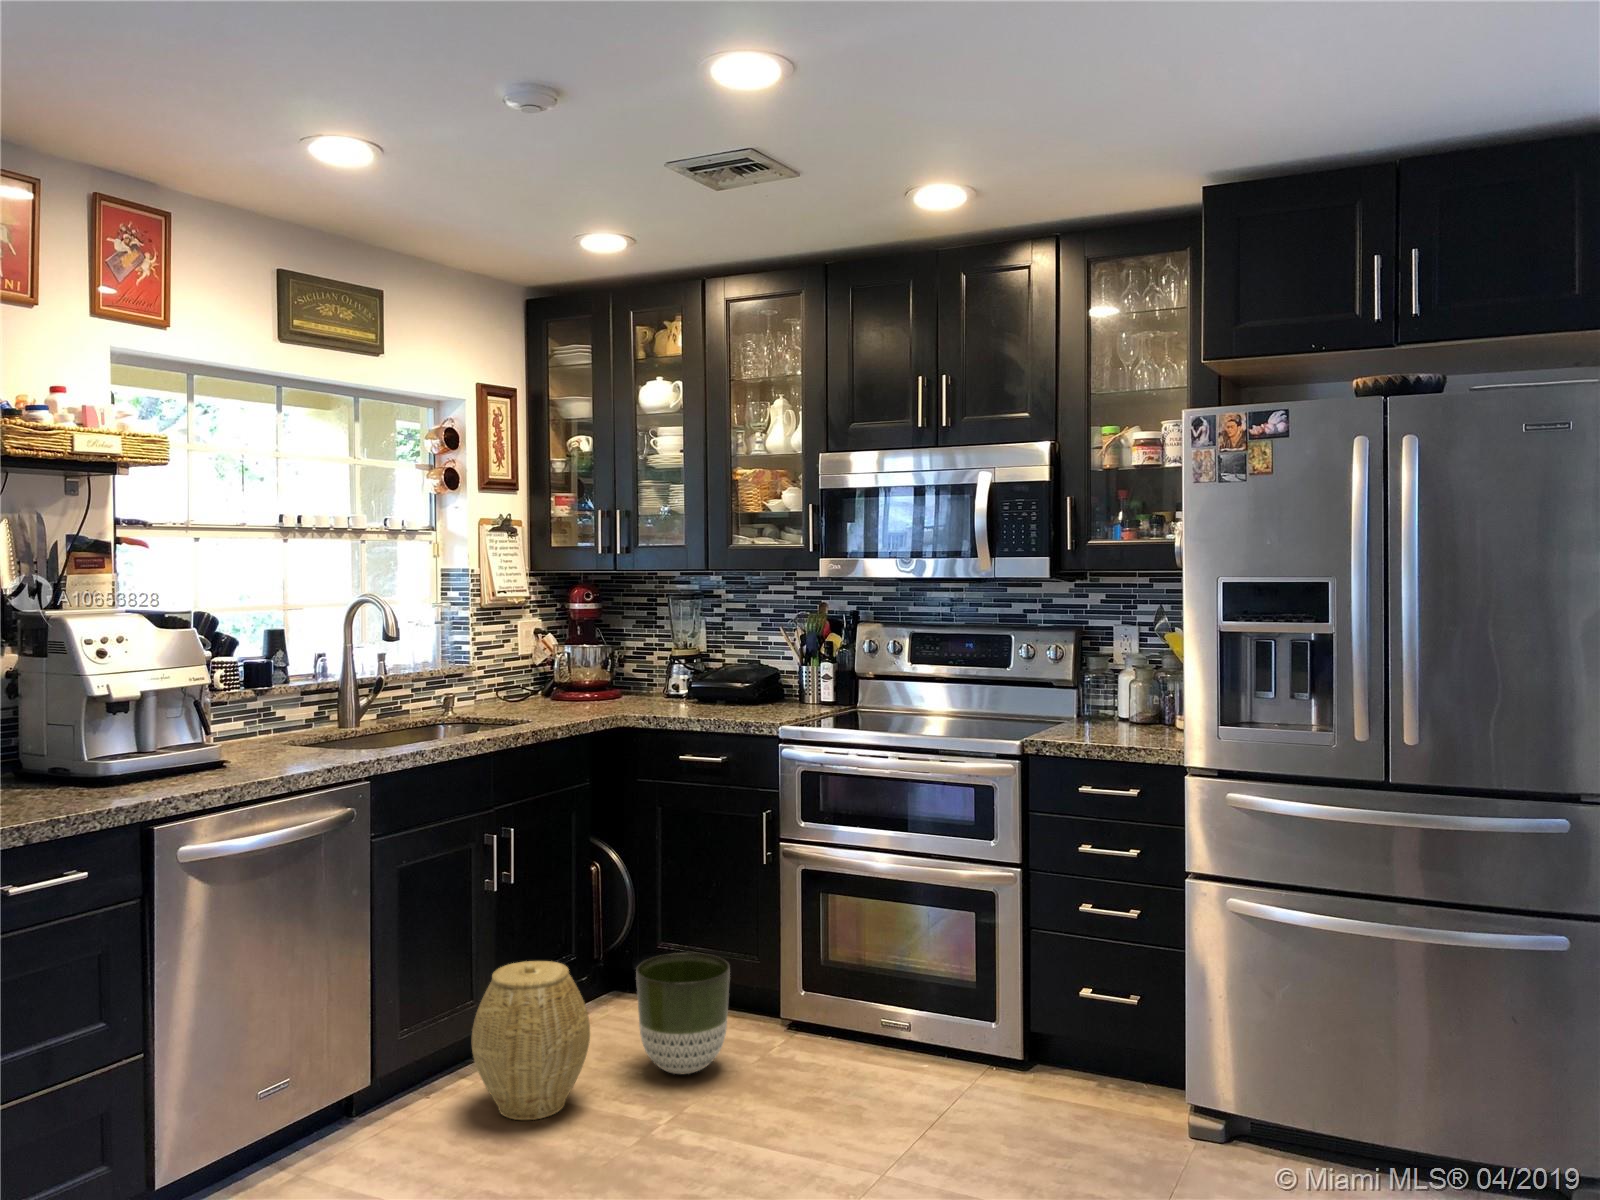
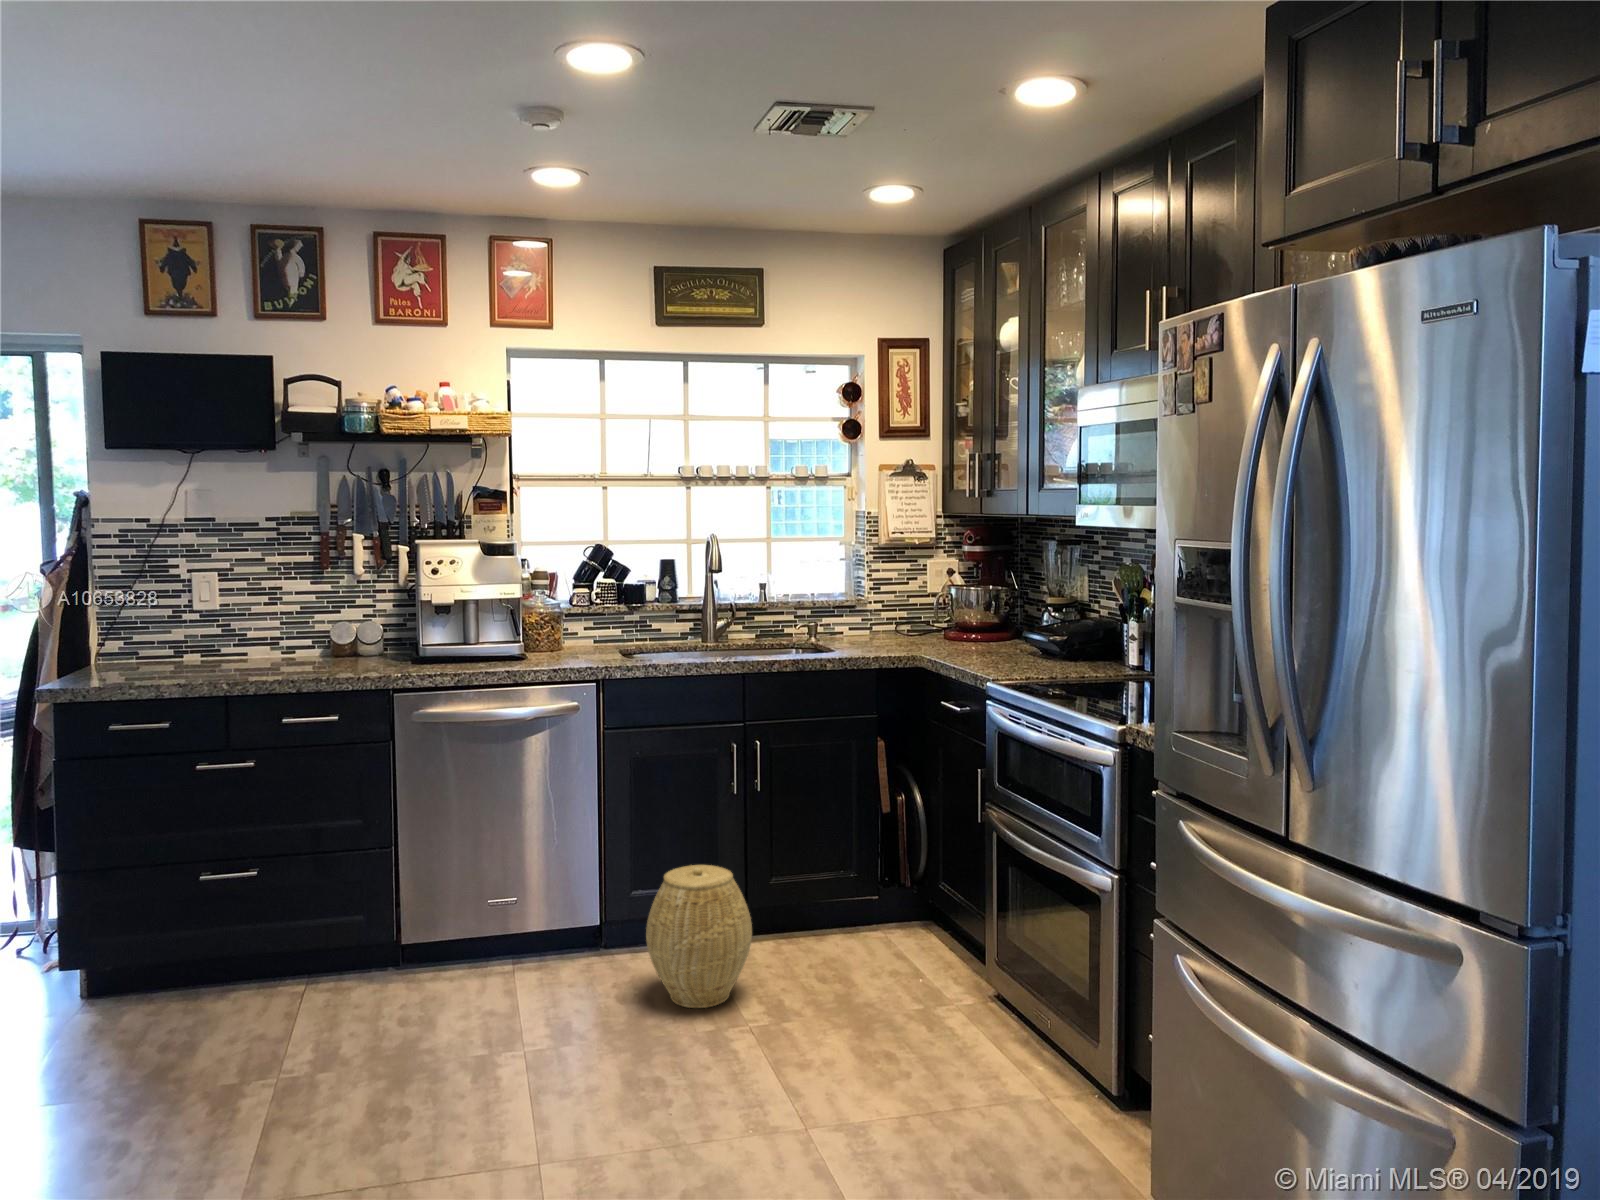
planter: present [636,953,730,1074] -> none [801,897,897,1022]

